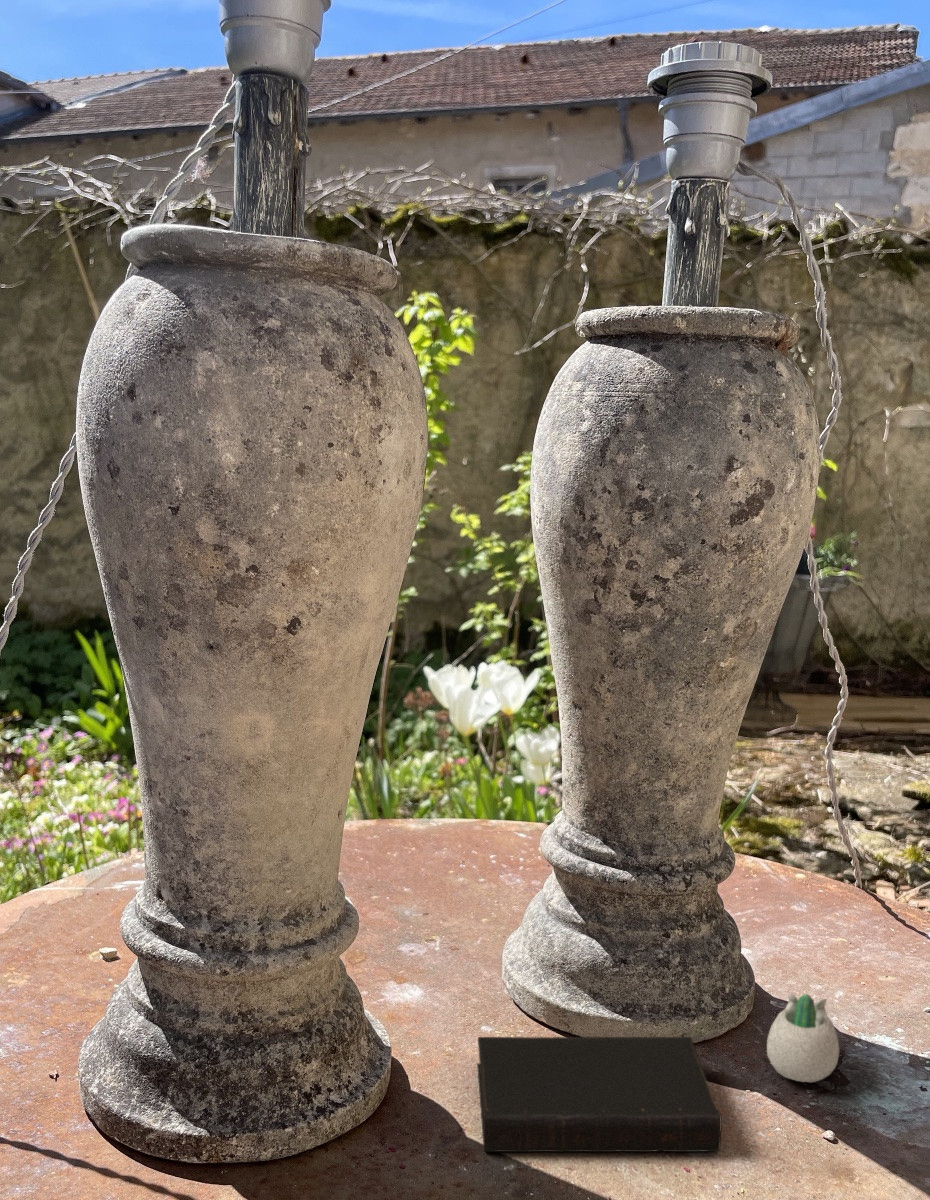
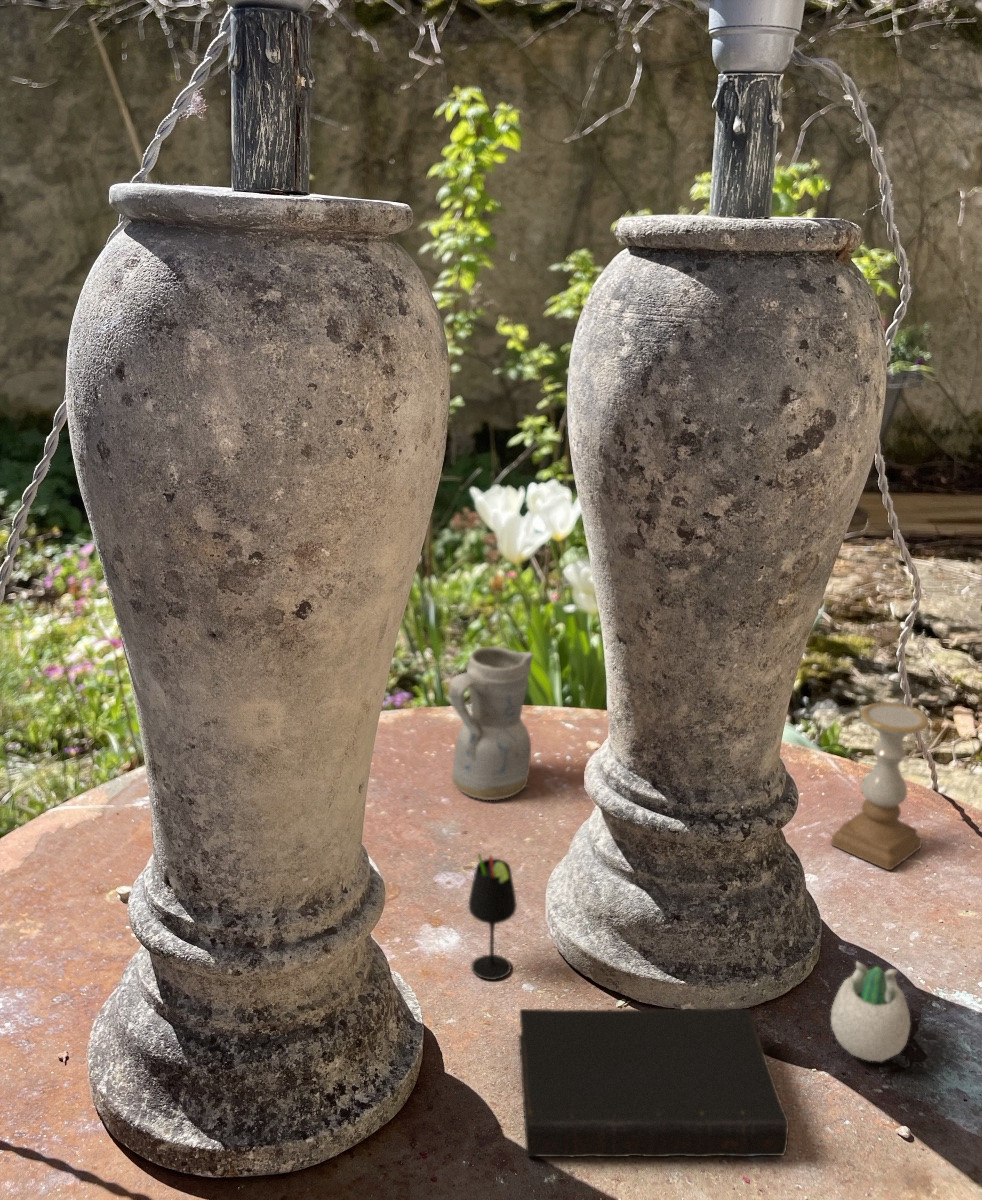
ceramic pitcher: none [411,737,492,885] -> present [449,647,533,800]
candle holder: none [778,781,866,941] -> present [831,702,928,870]
wine glass: none [430,895,475,1023] -> present [469,854,517,980]

